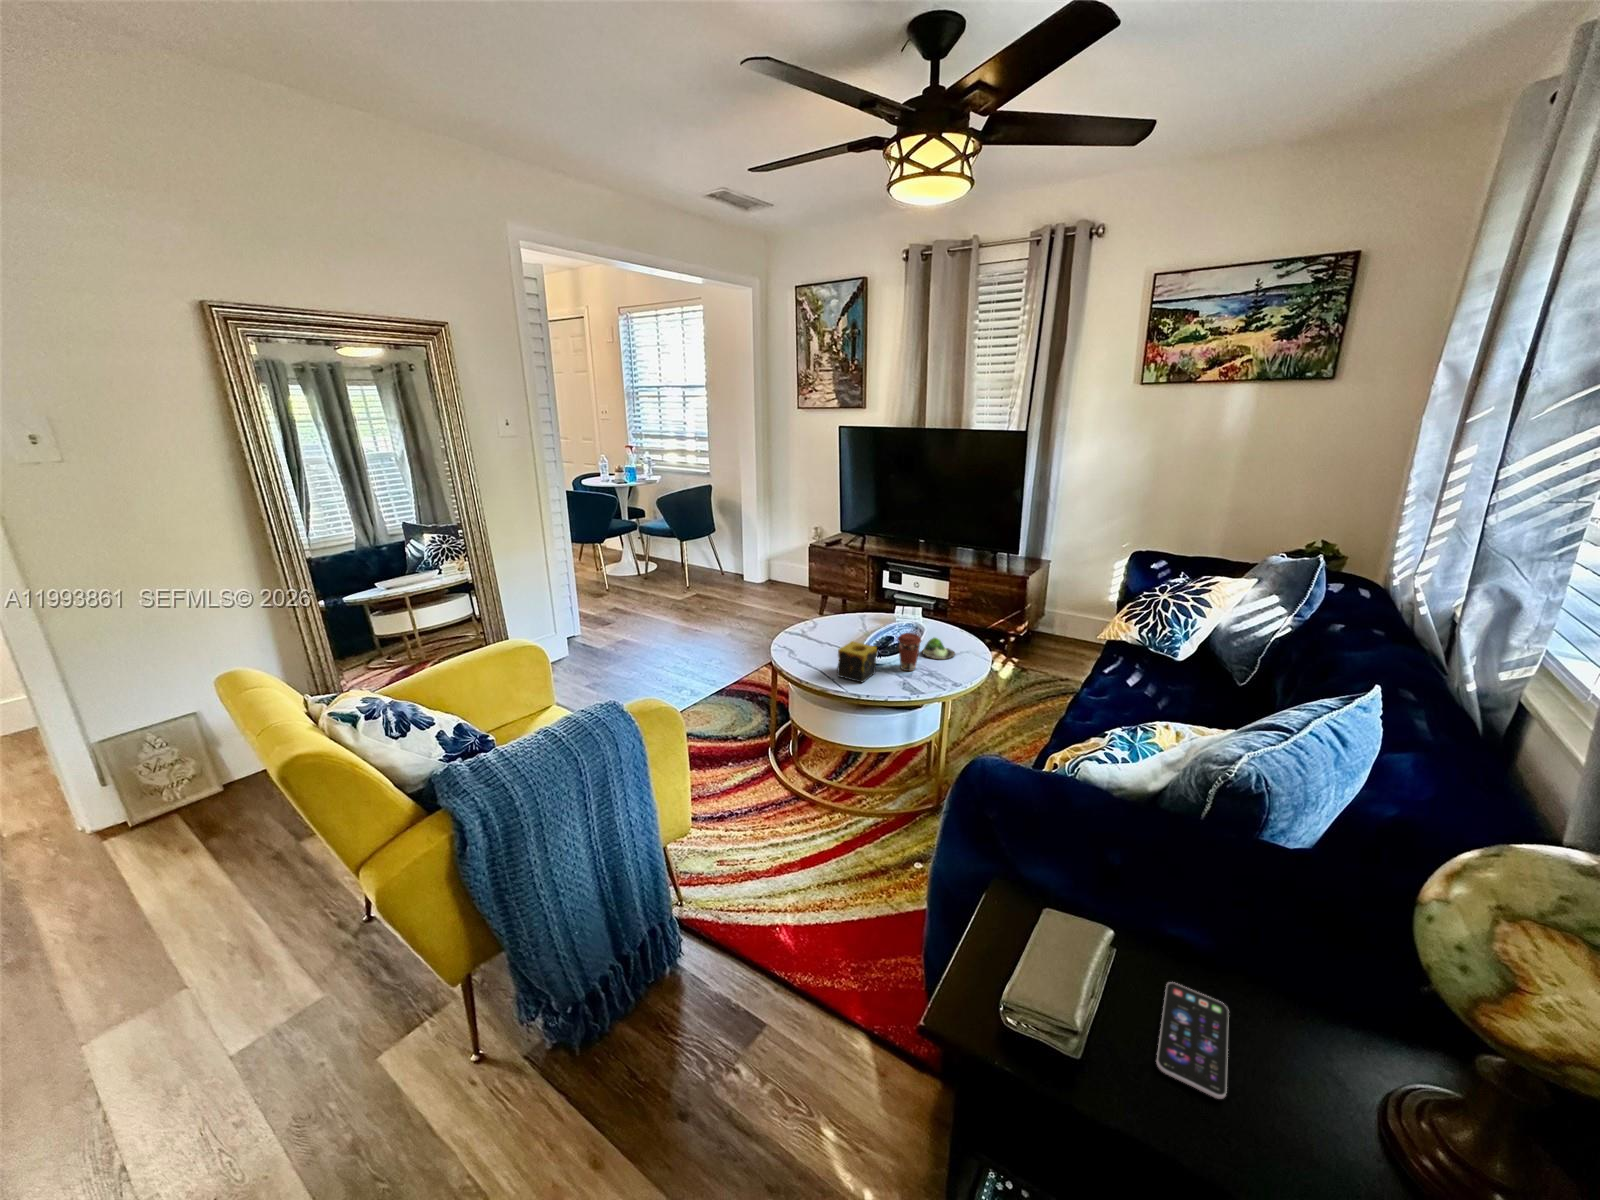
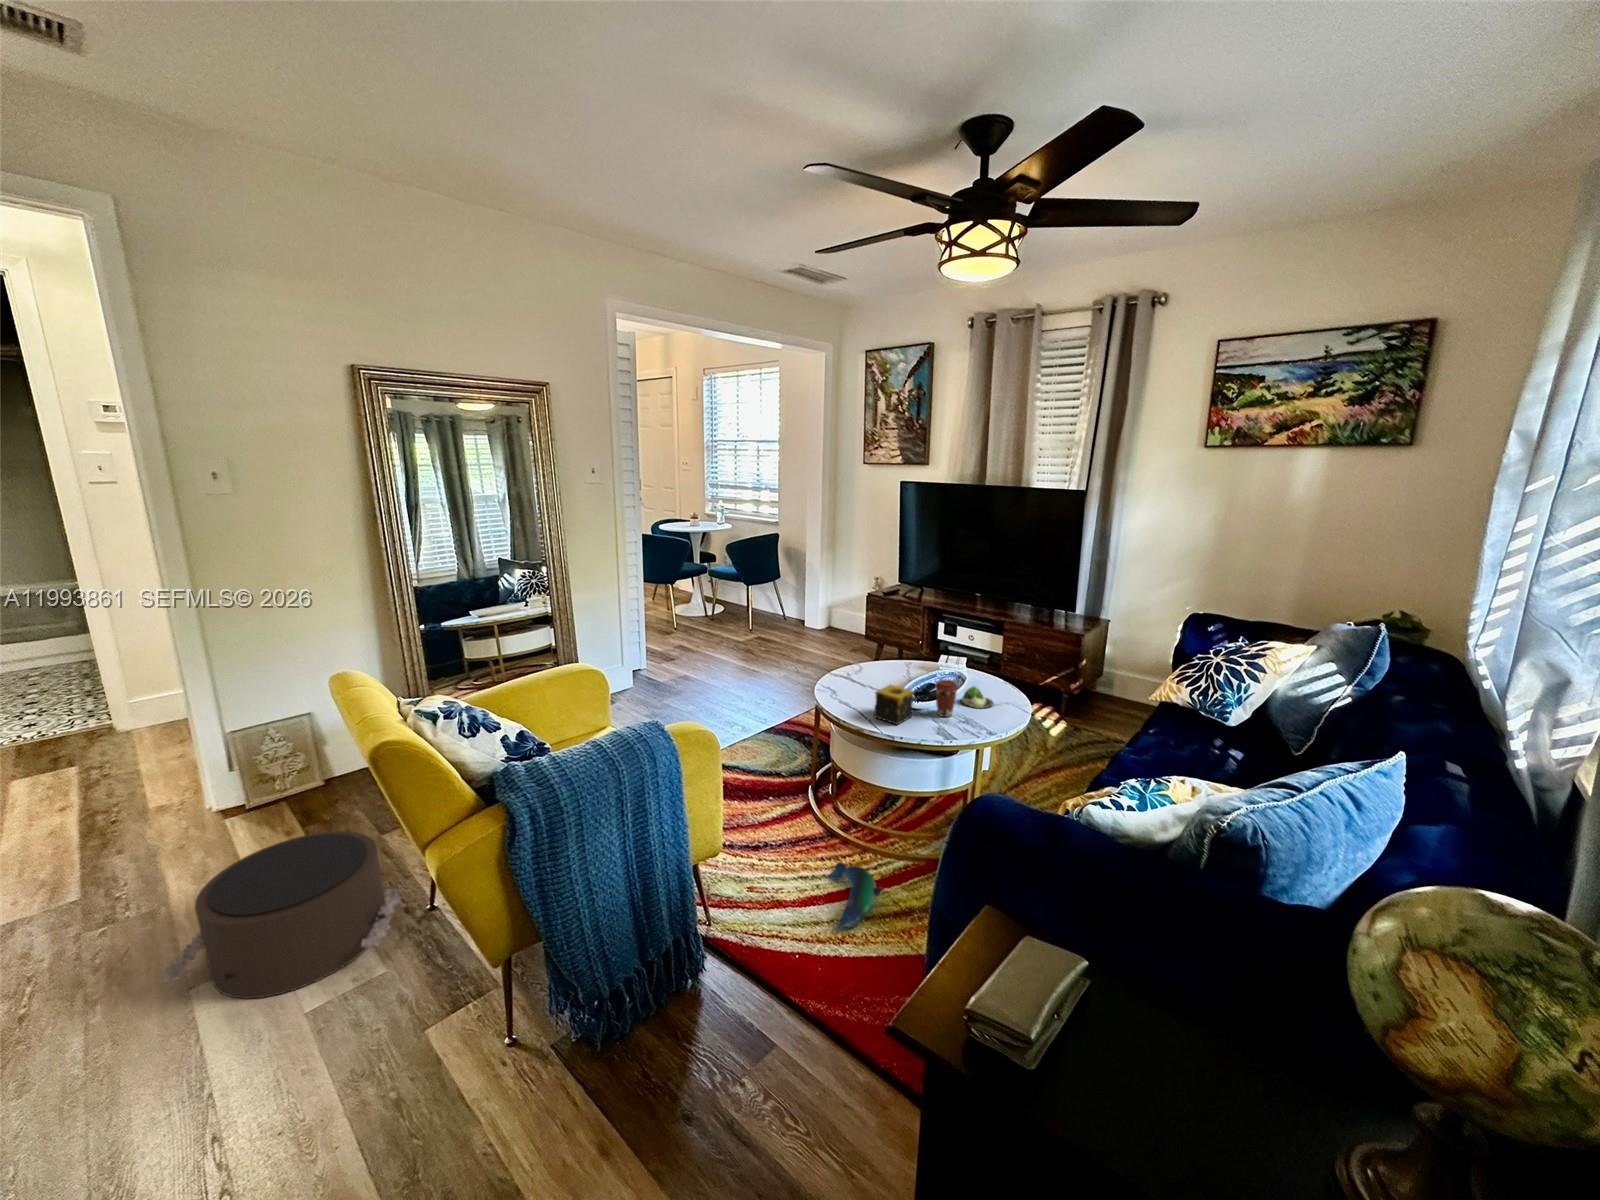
plush toy: none [798,826,856,897] -> present [828,862,881,931]
pouf: none [39,846,333,1049] -> present [160,831,403,999]
smartphone: present [1156,982,1229,1099] -> none [1117,1022,1201,1132]

